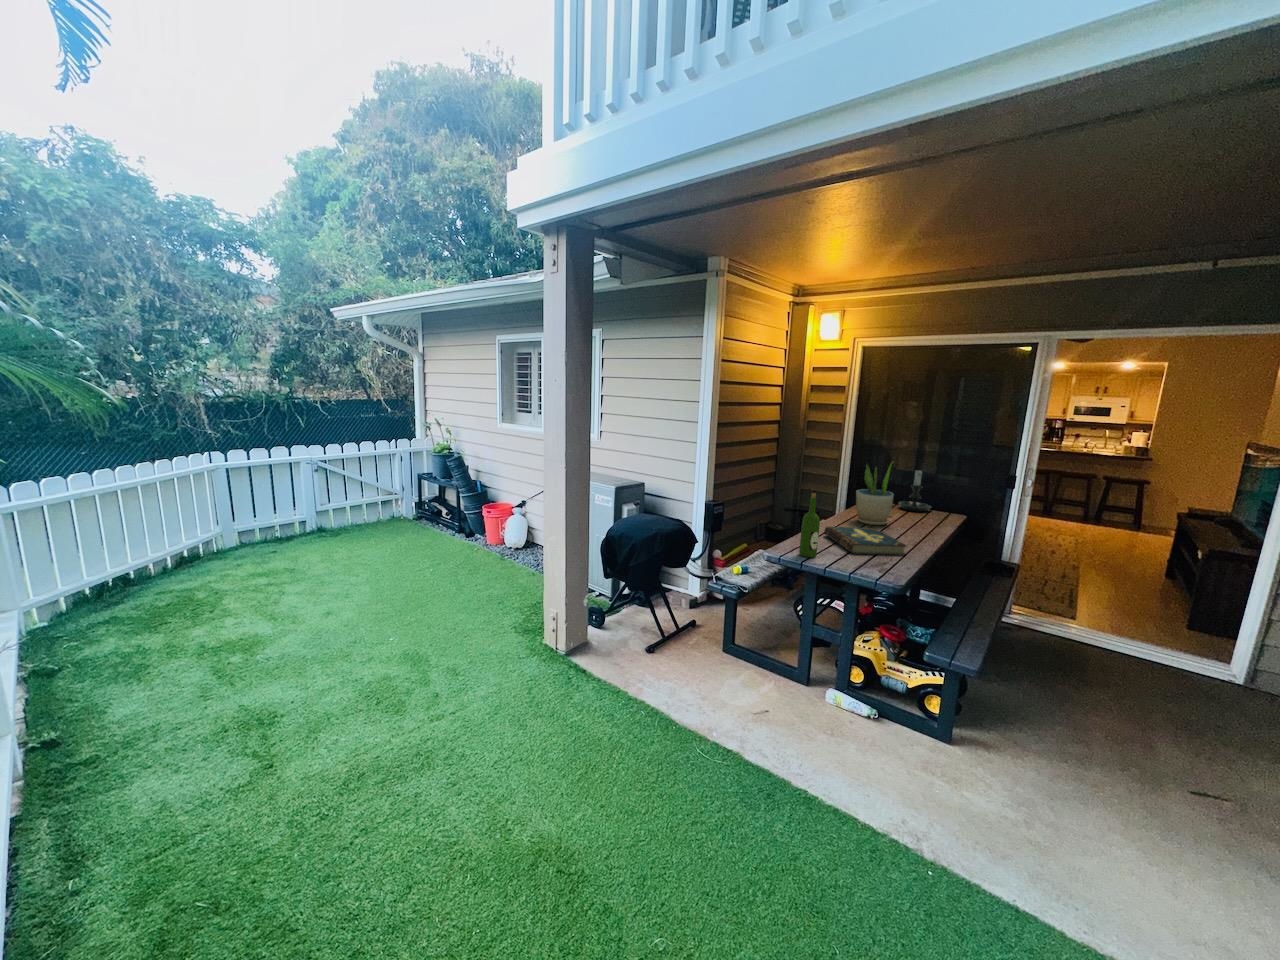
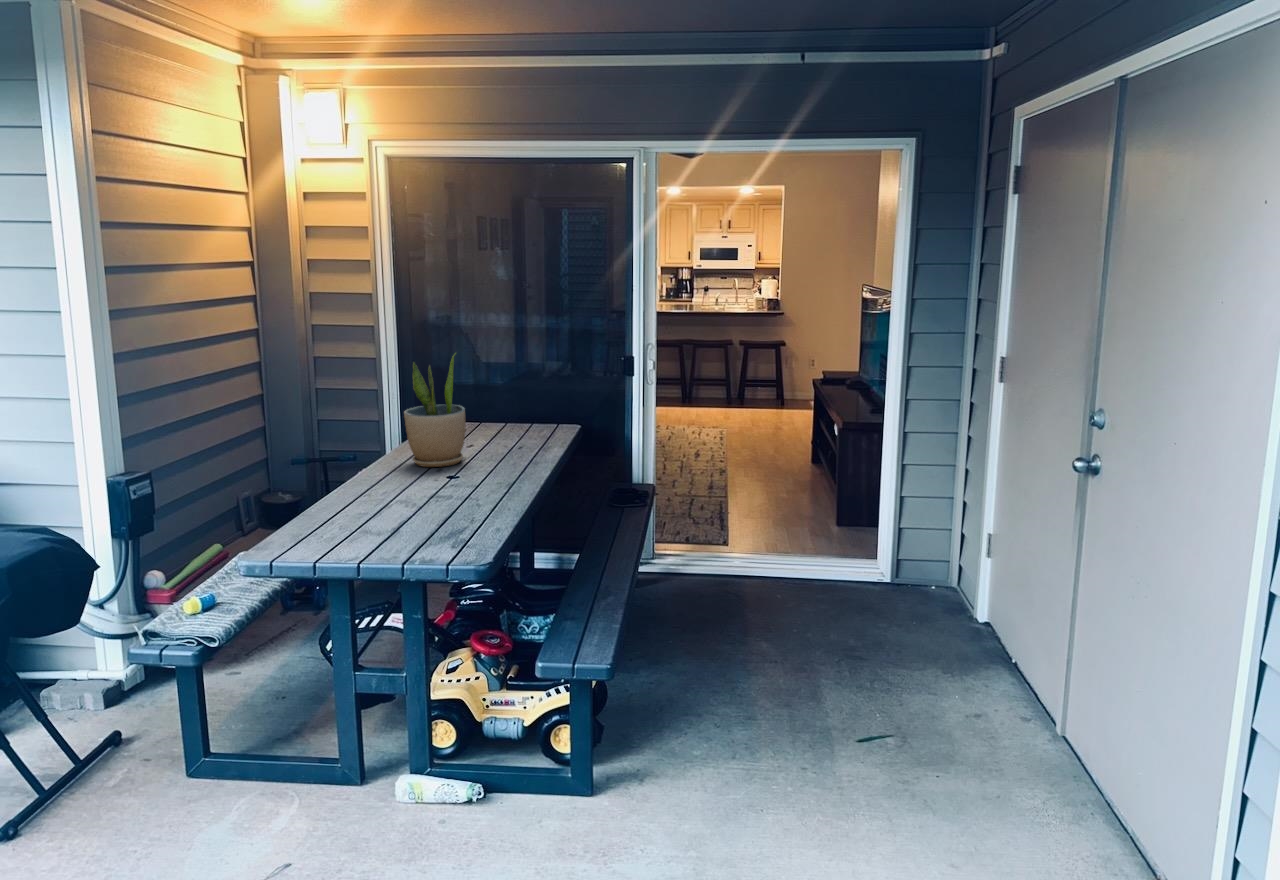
candle holder: present [899,471,931,511] -> none [480,358,530,431]
wine bottle: present [799,493,820,557] -> none [301,430,338,552]
book: present [825,527,907,555] -> none [353,472,492,527]

